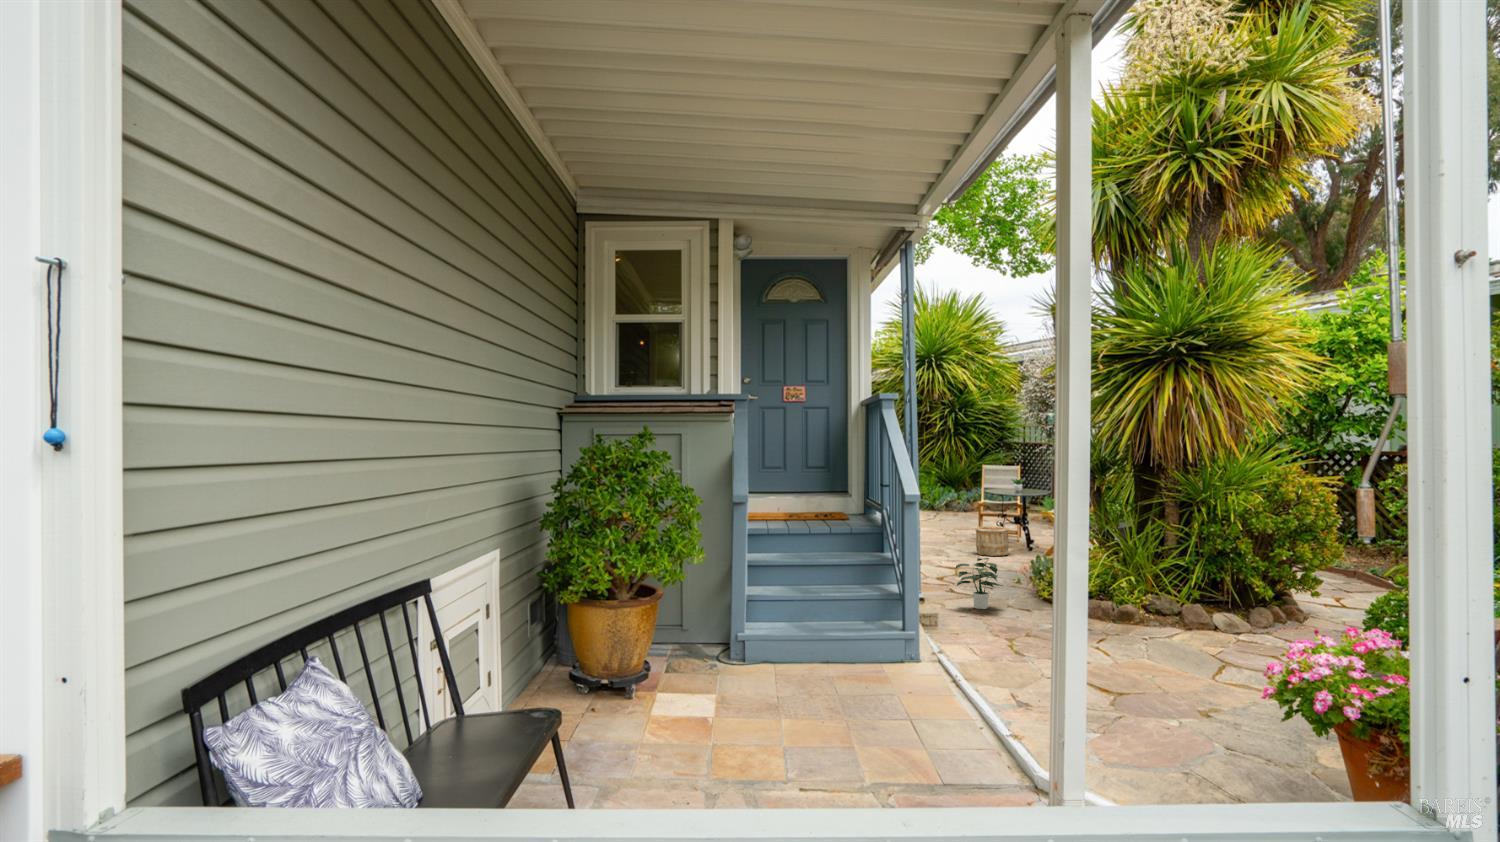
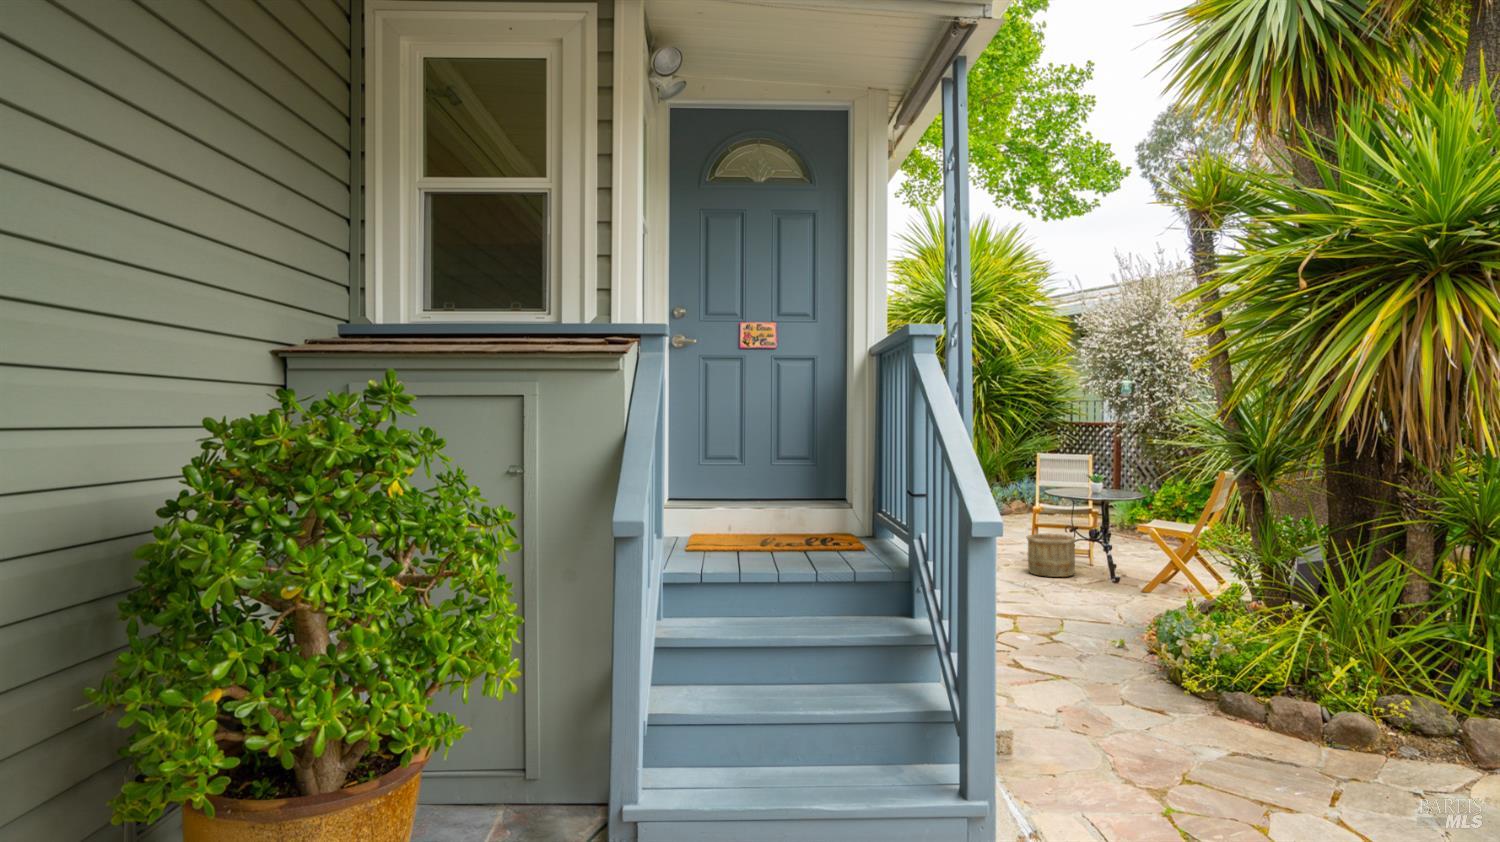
potted plant: present [956,558,1002,609] -> none [1032,612,1118,703]

